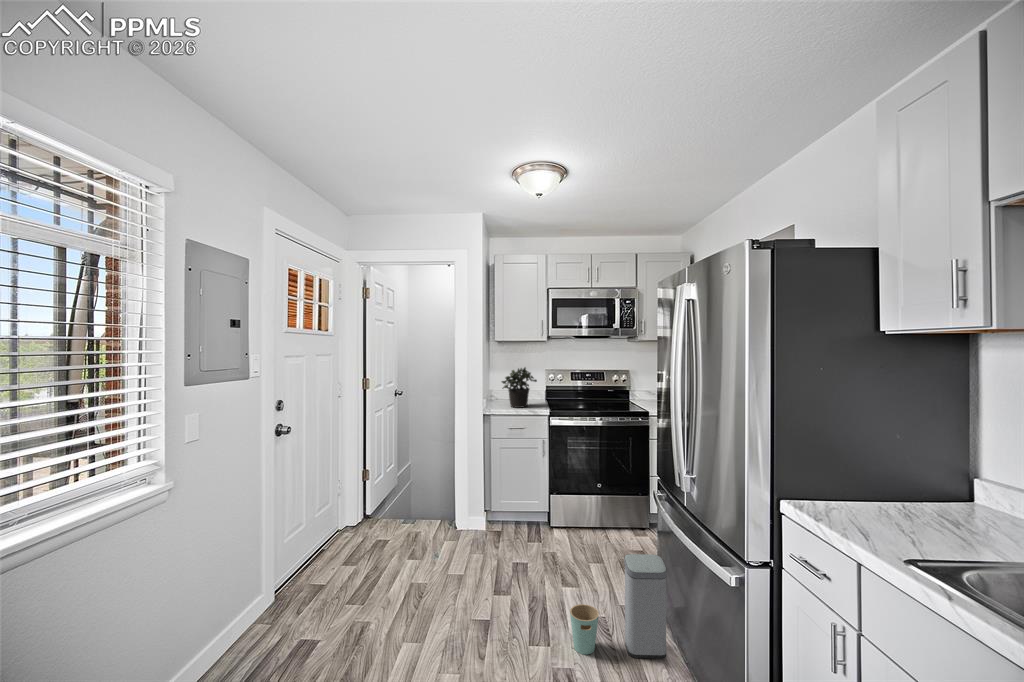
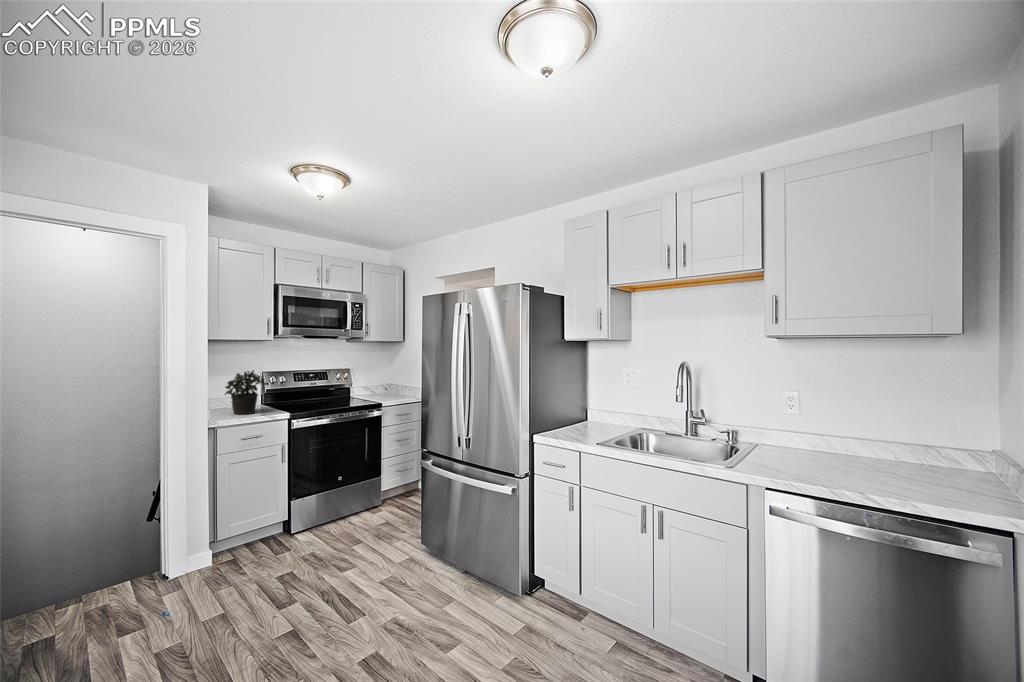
trash can: present [570,554,667,659] -> none [383,510,454,610]

